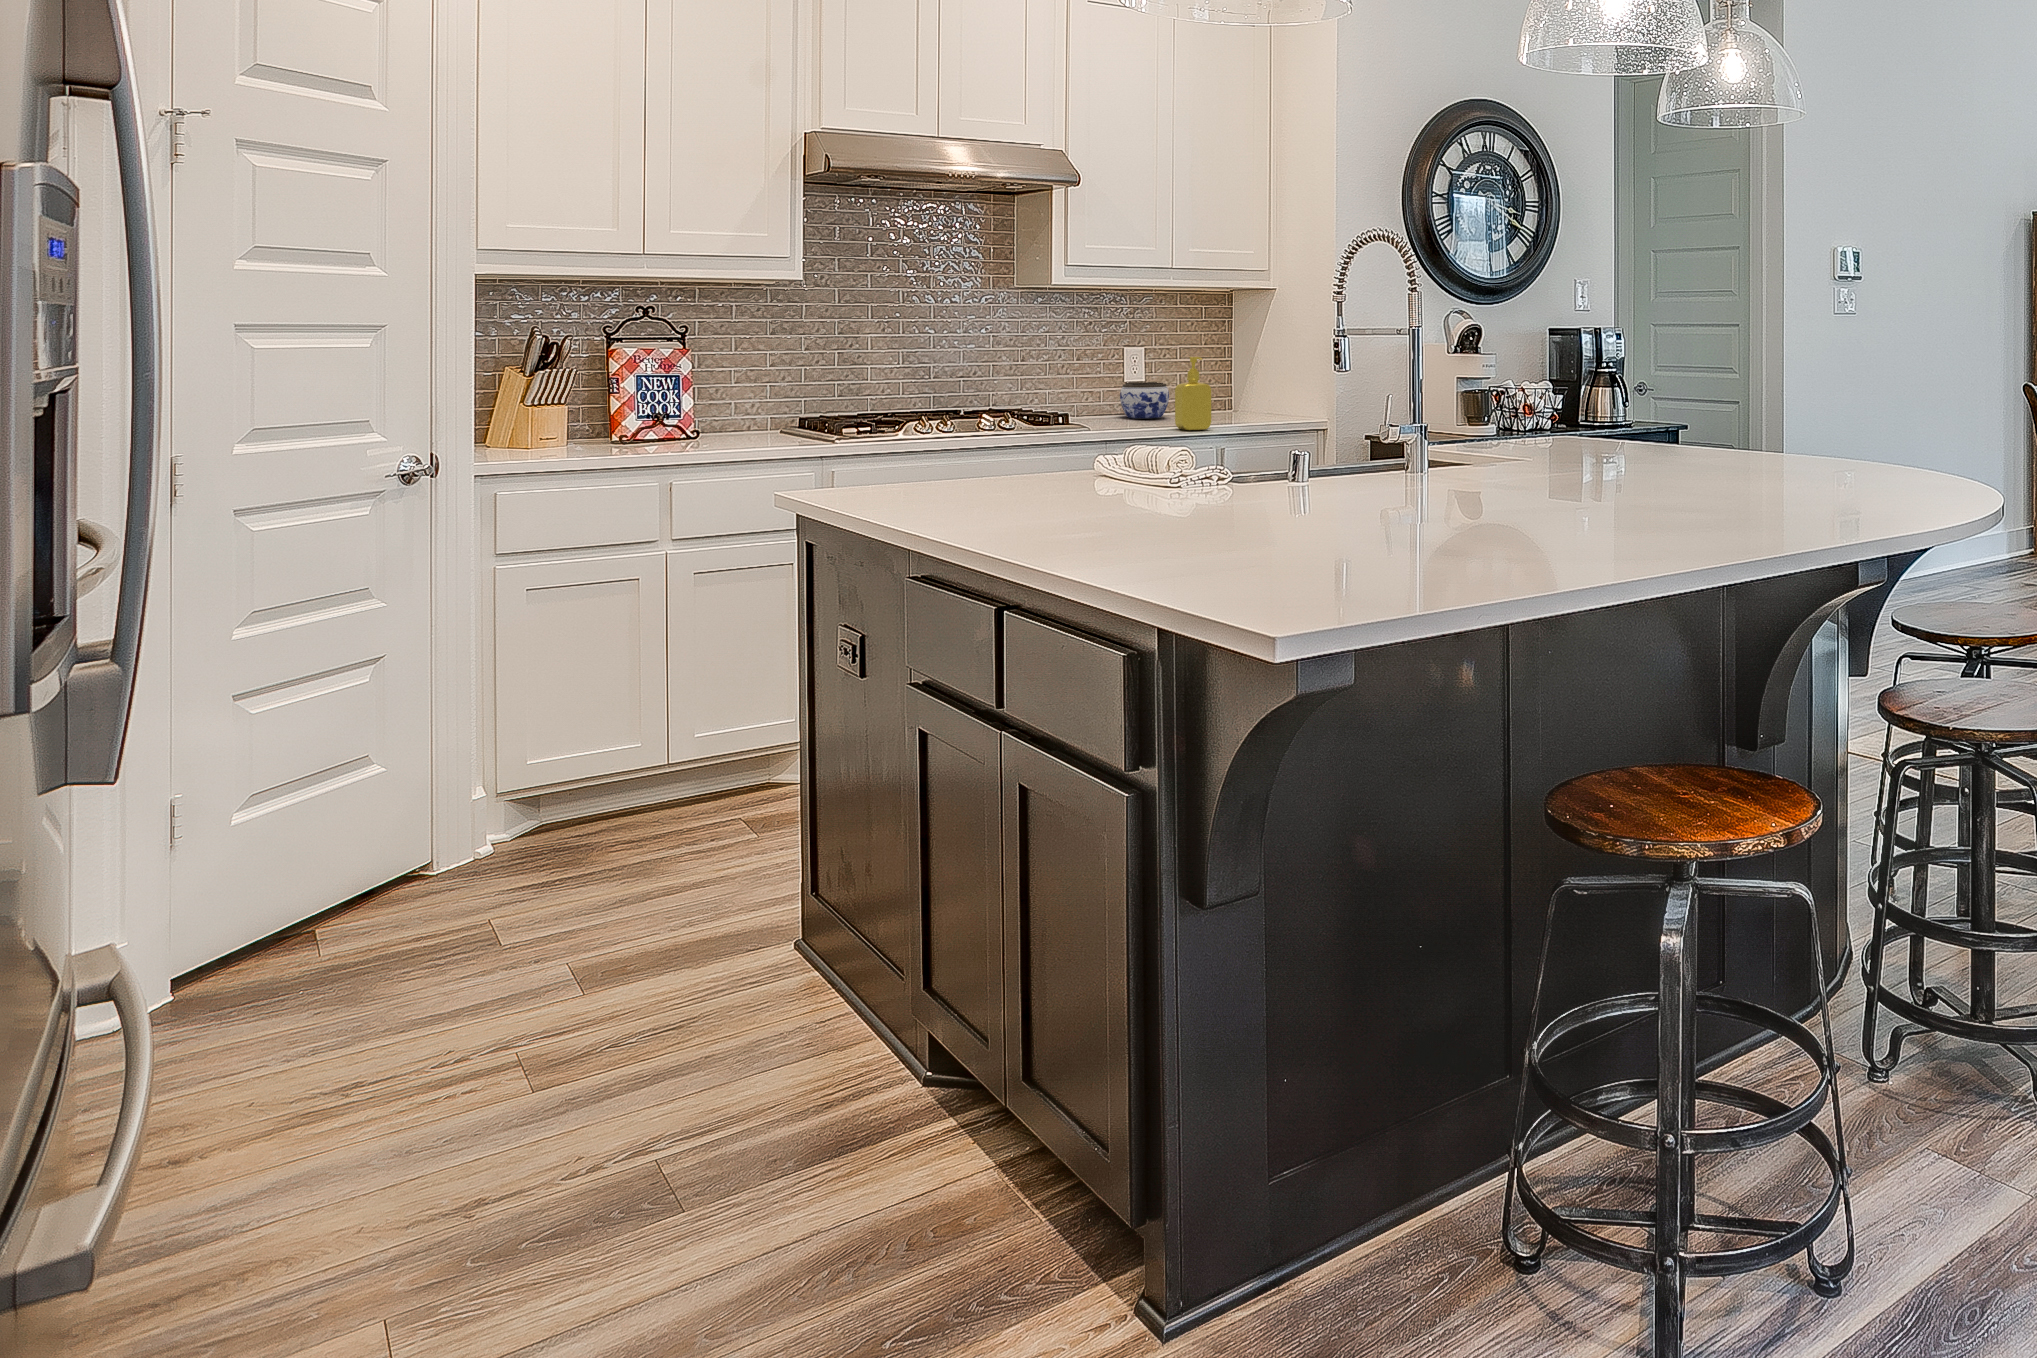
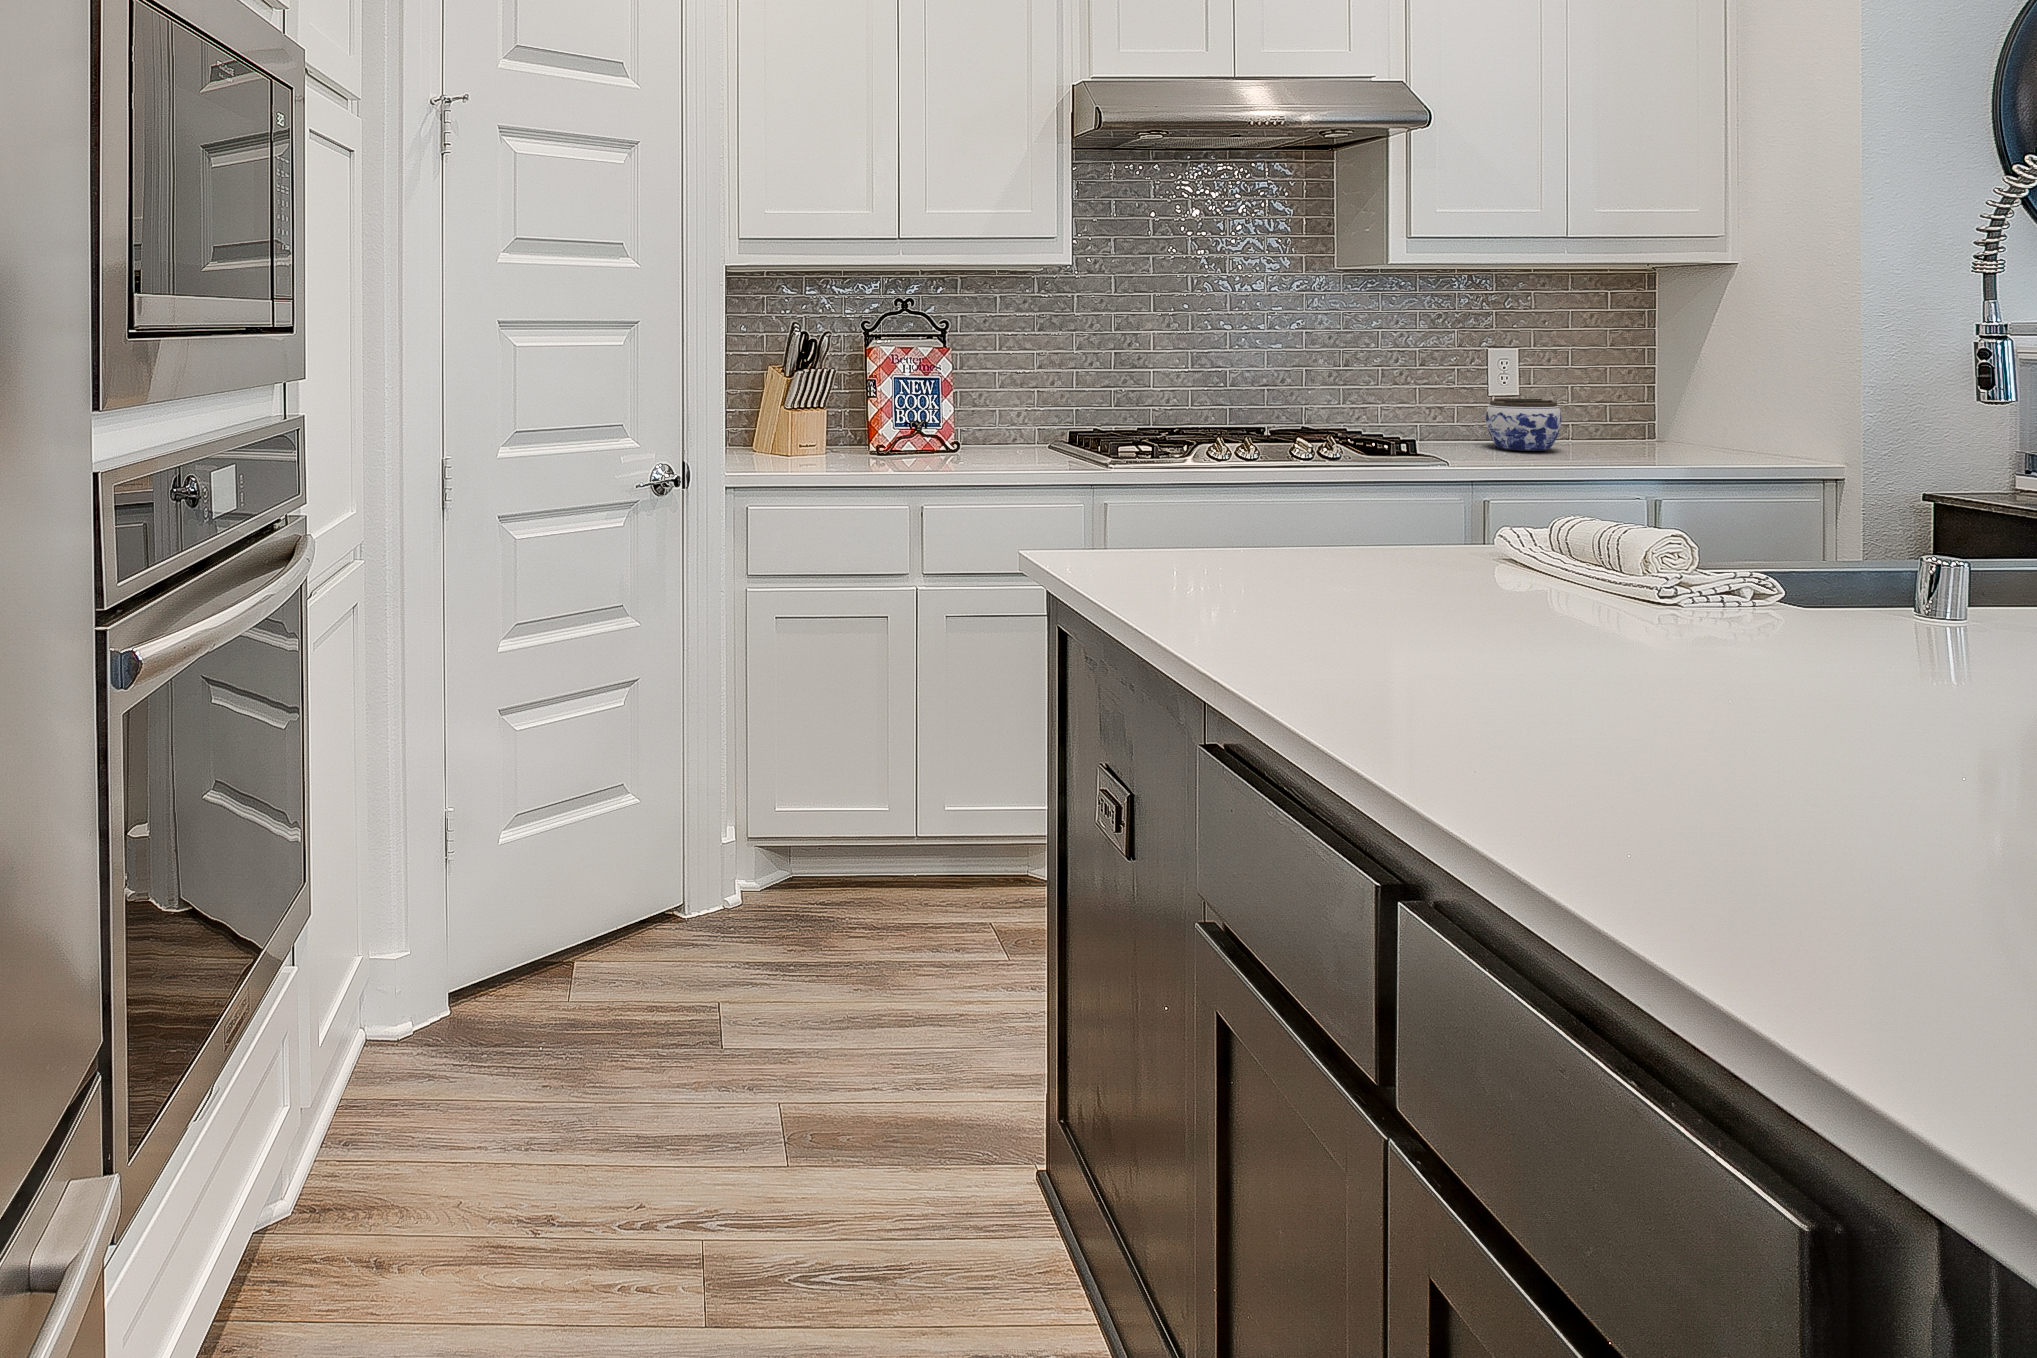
soap dispenser: present [1175,357,1211,430] -> none [1575,366,1635,473]

